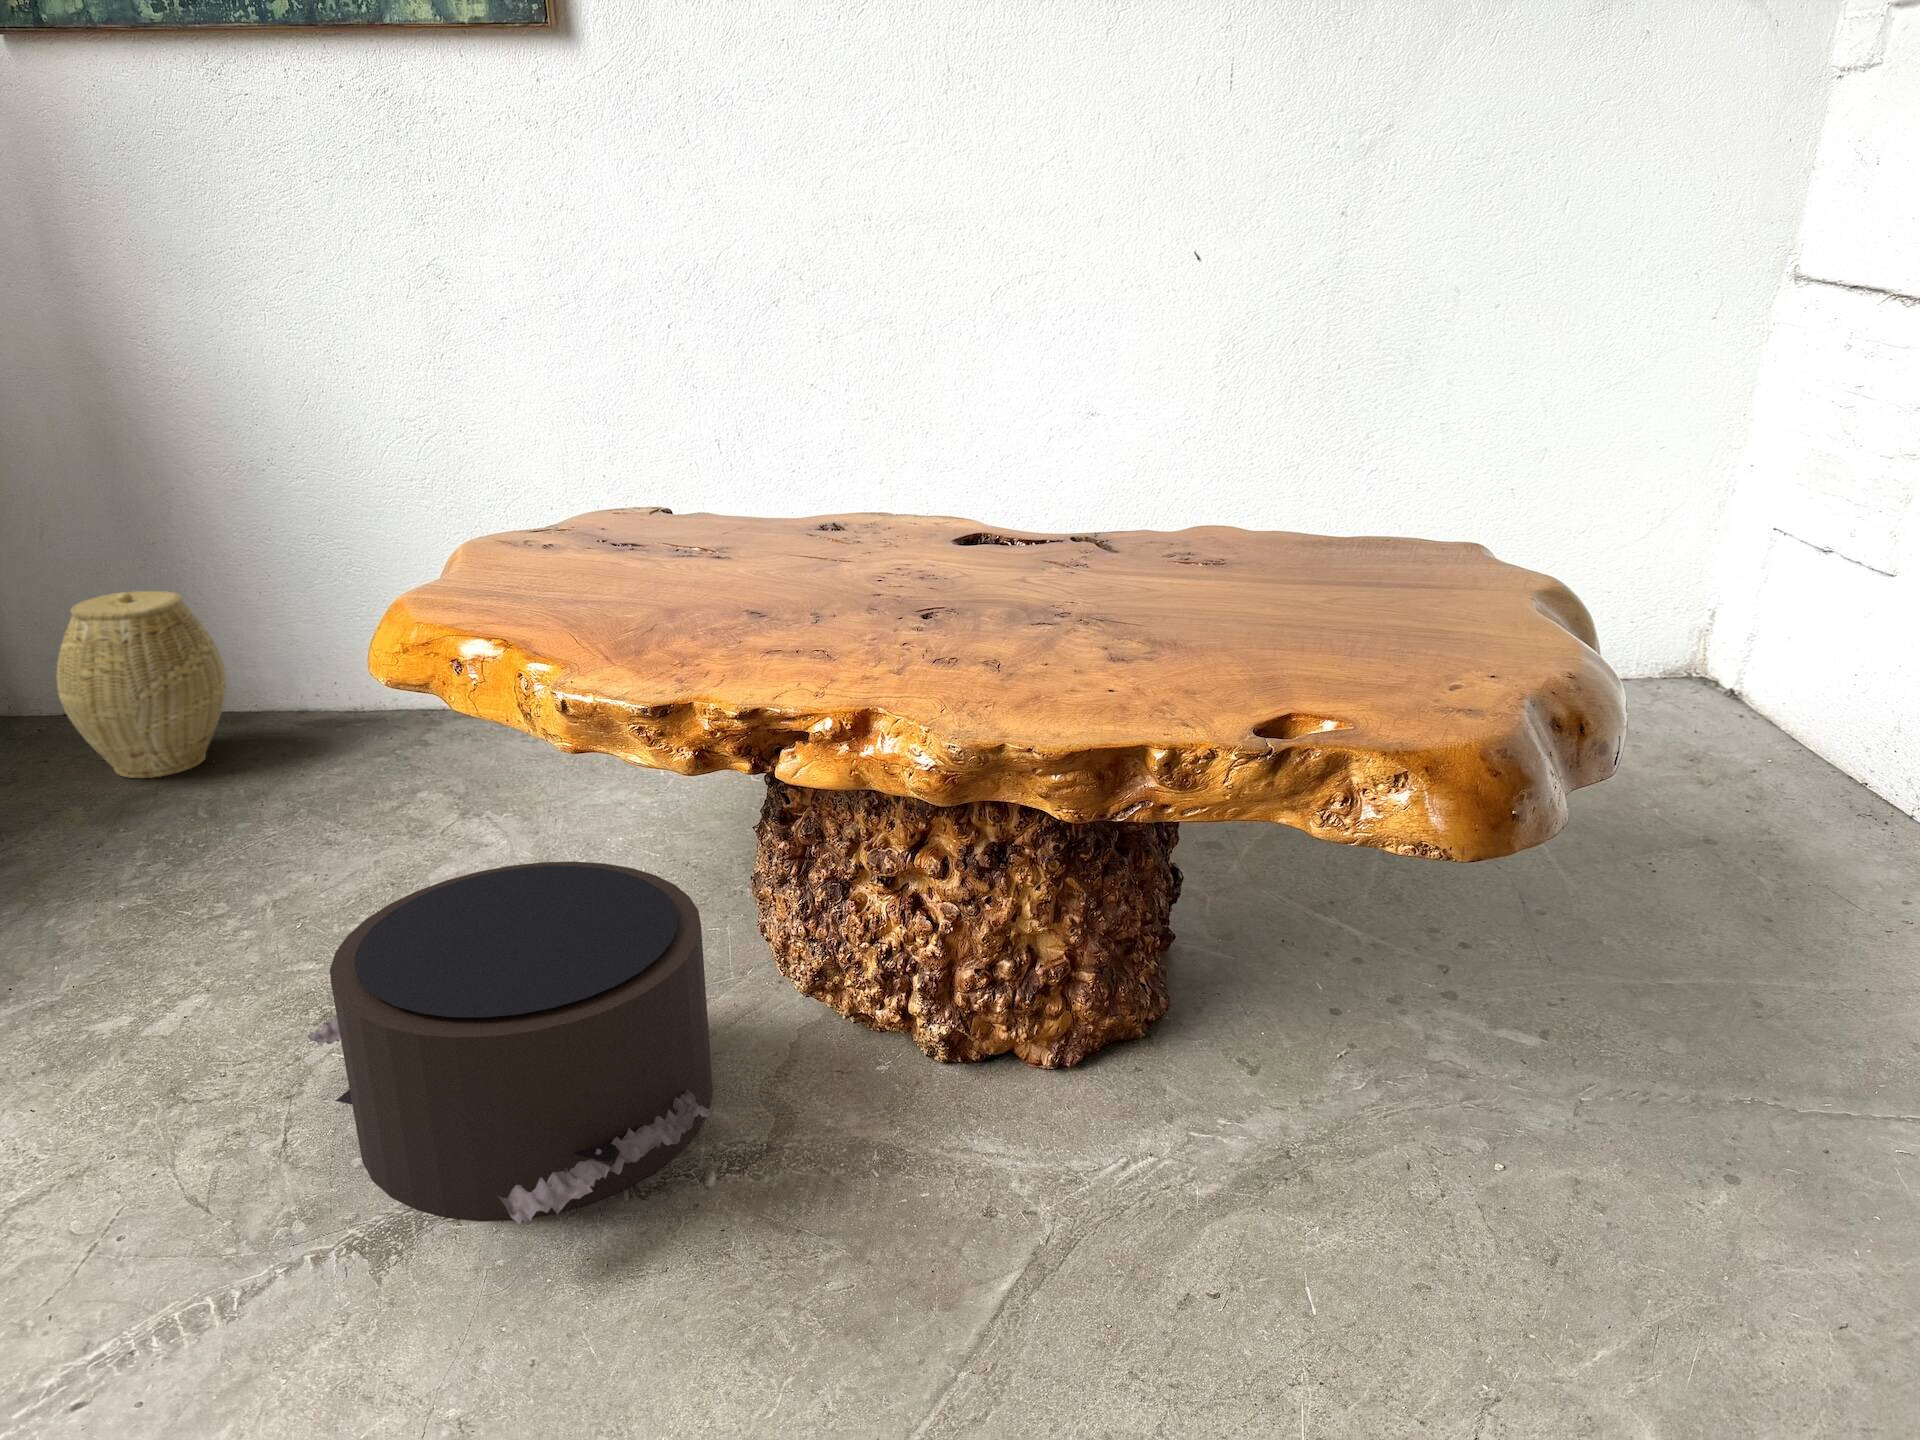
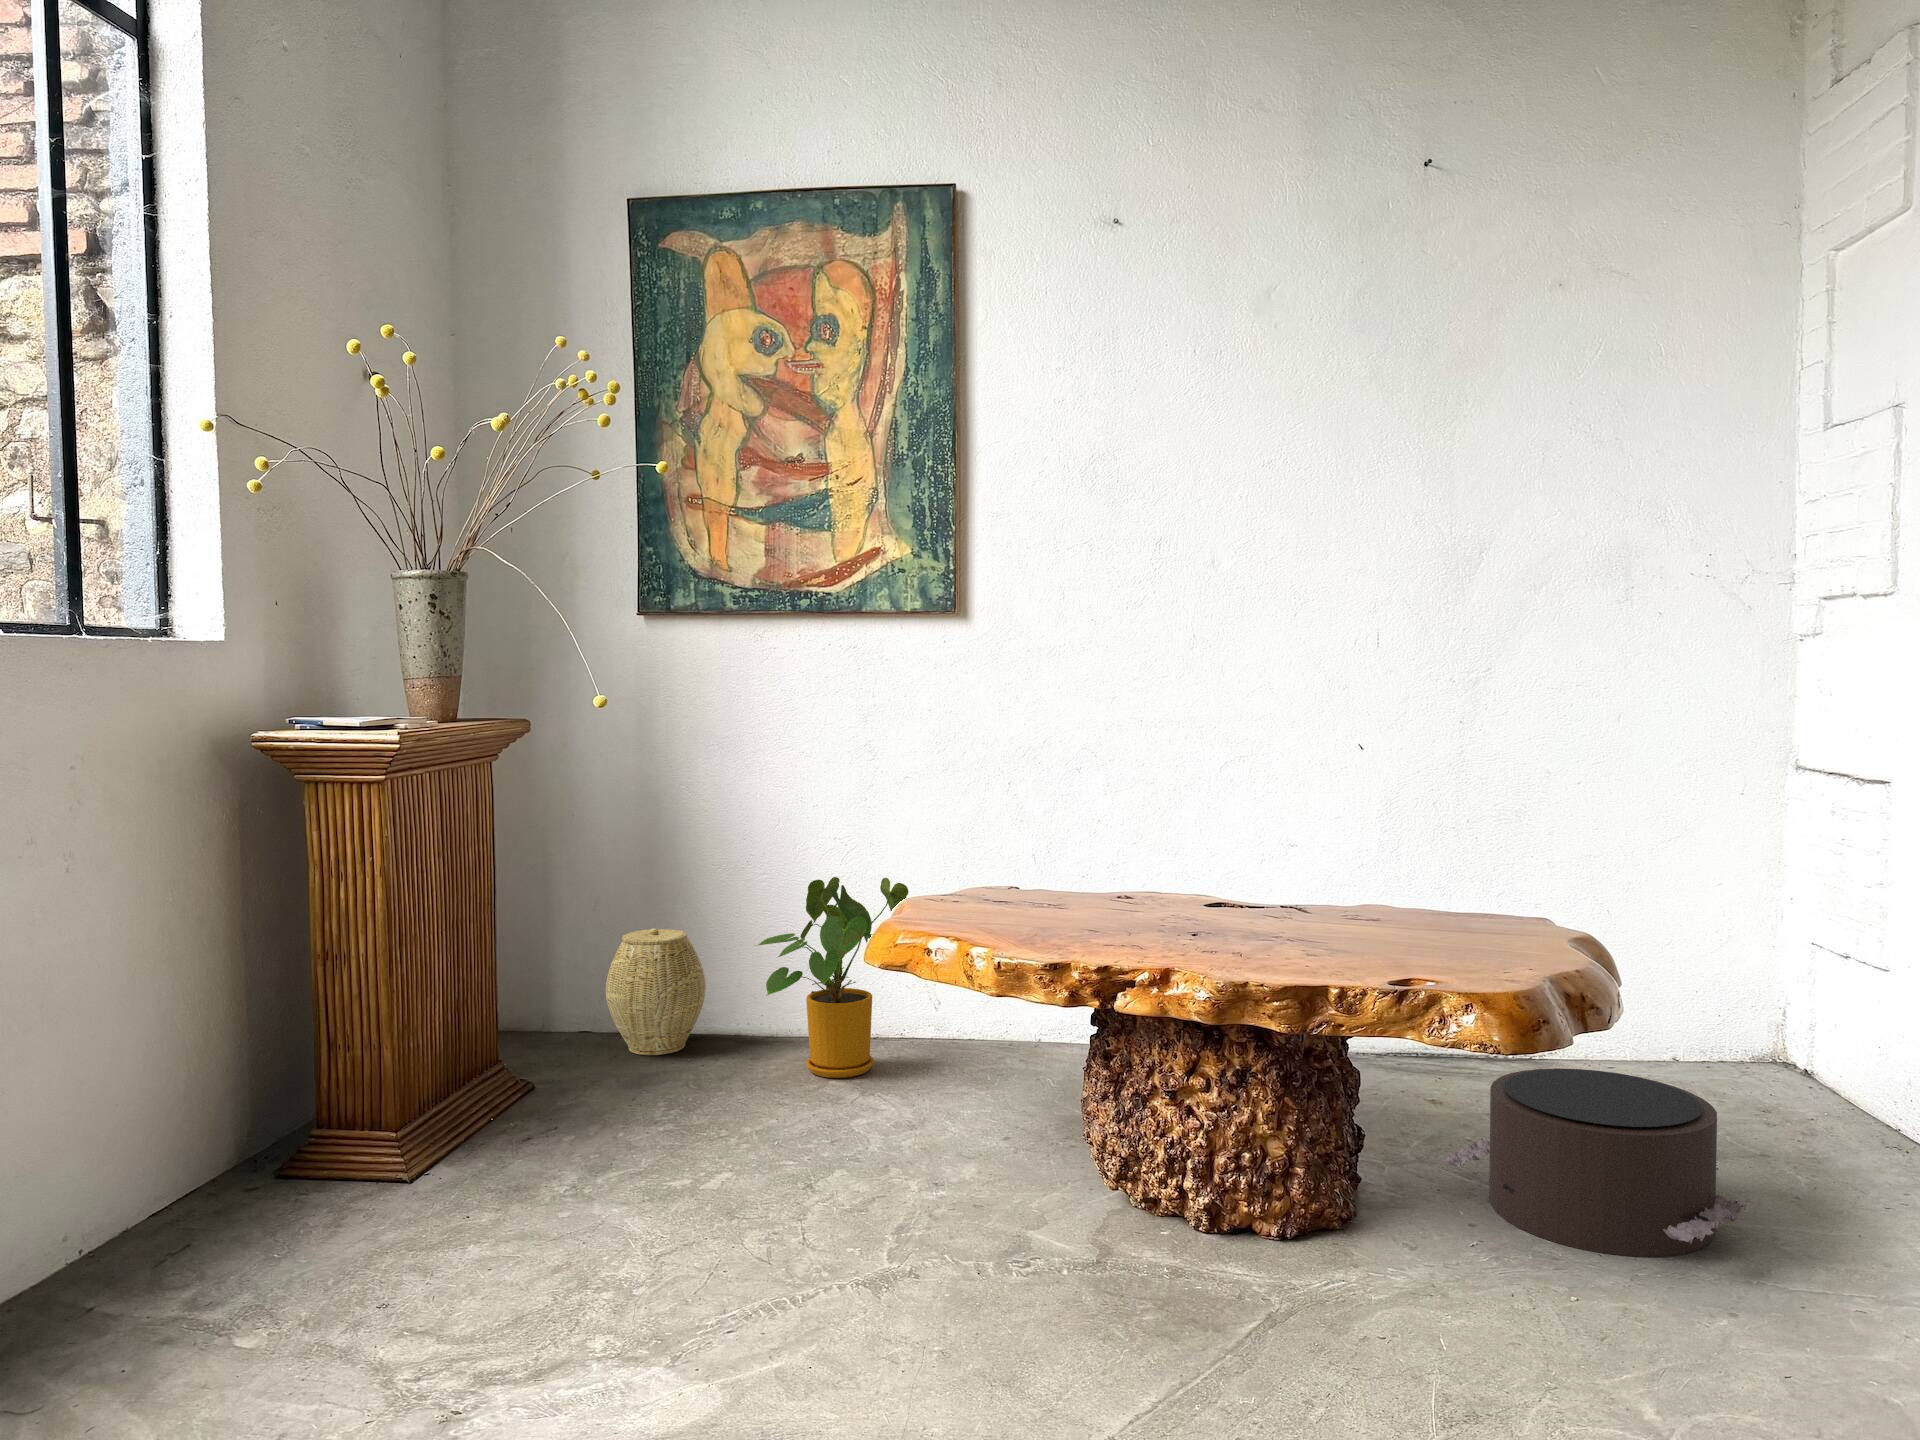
house plant: none [262,506,518,804] -> present [758,877,909,1078]
pouf: present [308,861,715,1225] -> present [1443,1068,1747,1257]

